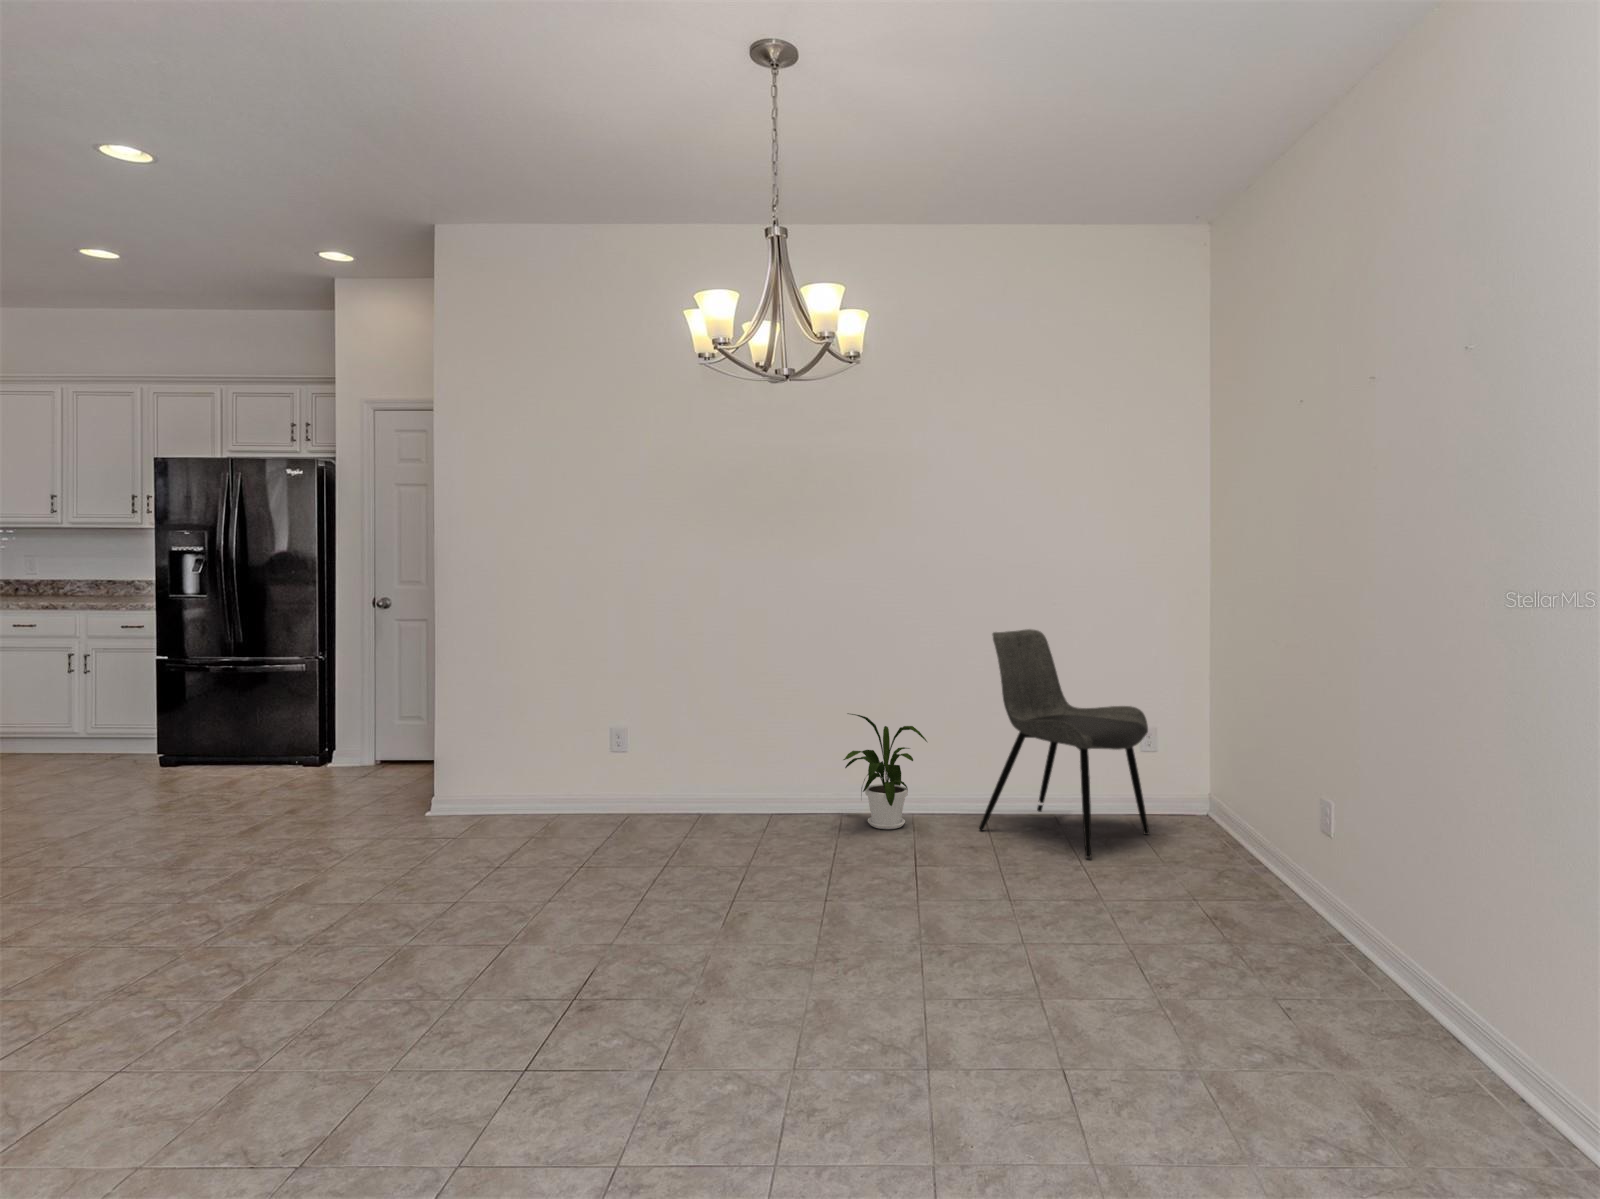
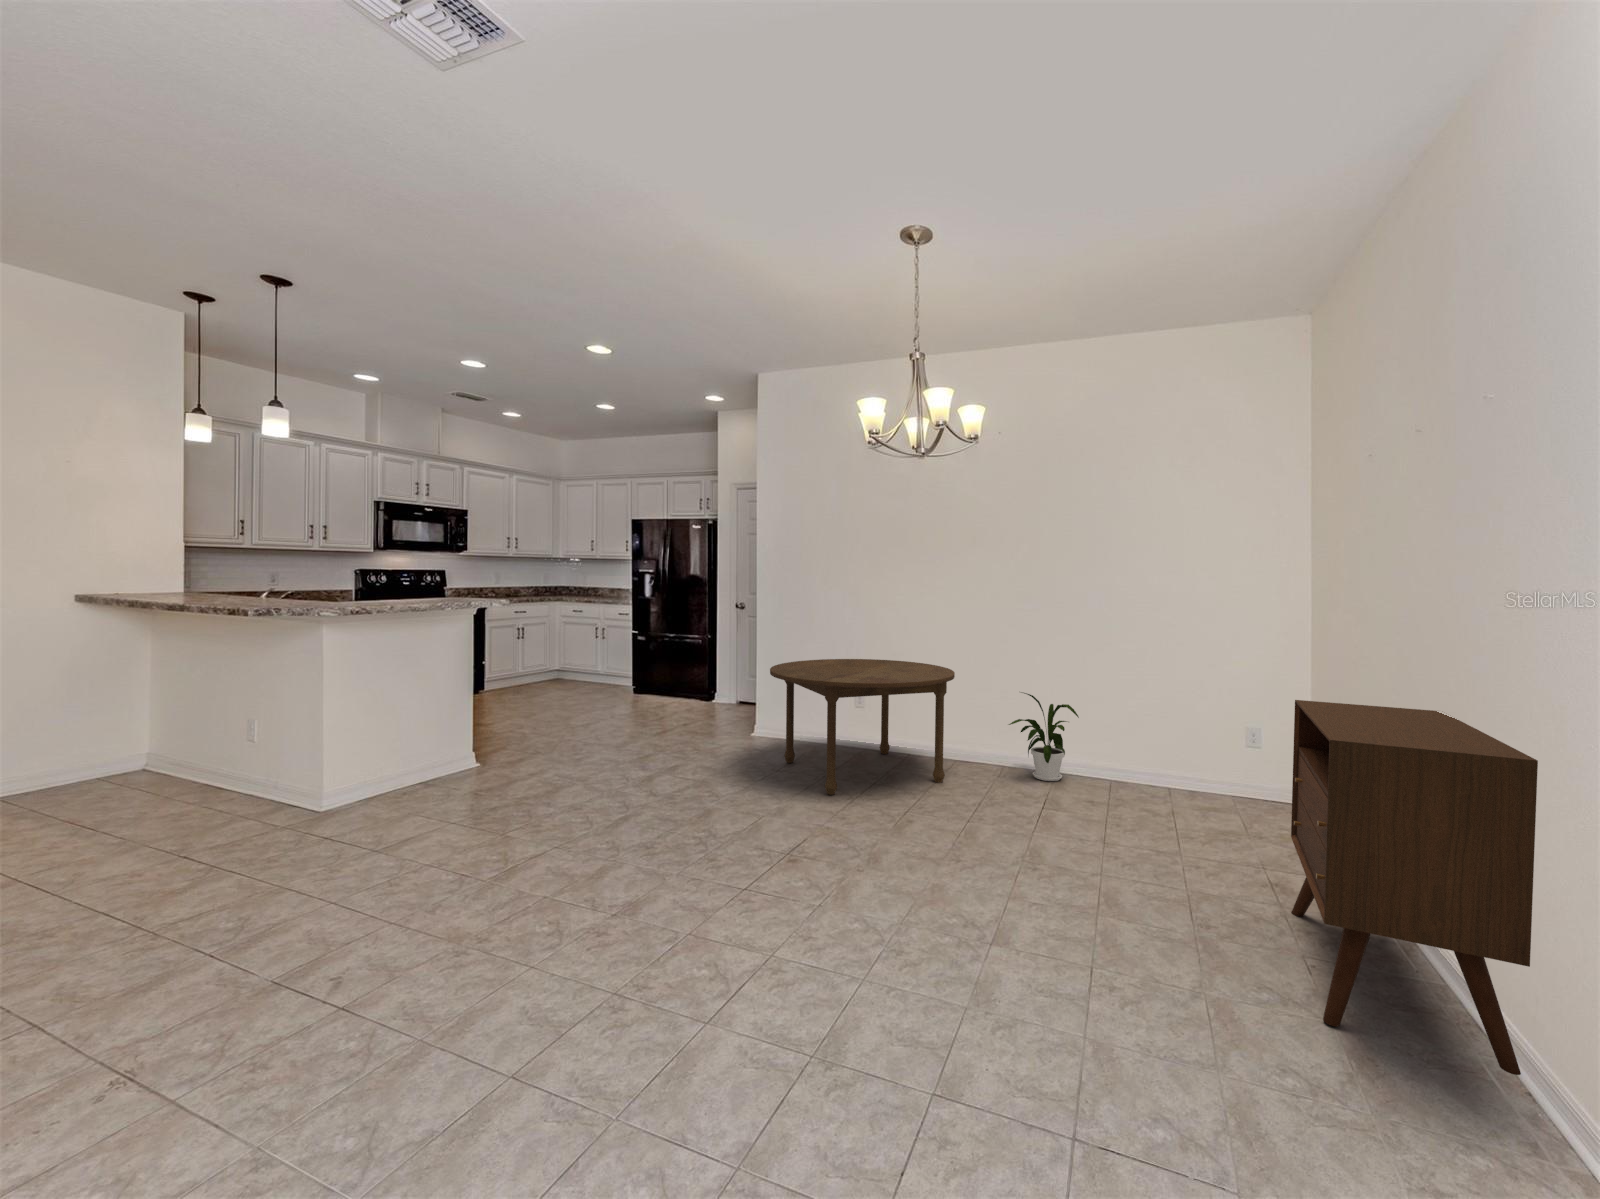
dining chair: present [979,629,1149,858] -> none [1121,635,1280,823]
dining table: none [493,681,773,893] -> present [770,659,955,795]
cabinet: none [1228,704,1523,1084] -> present [1291,700,1538,1075]

